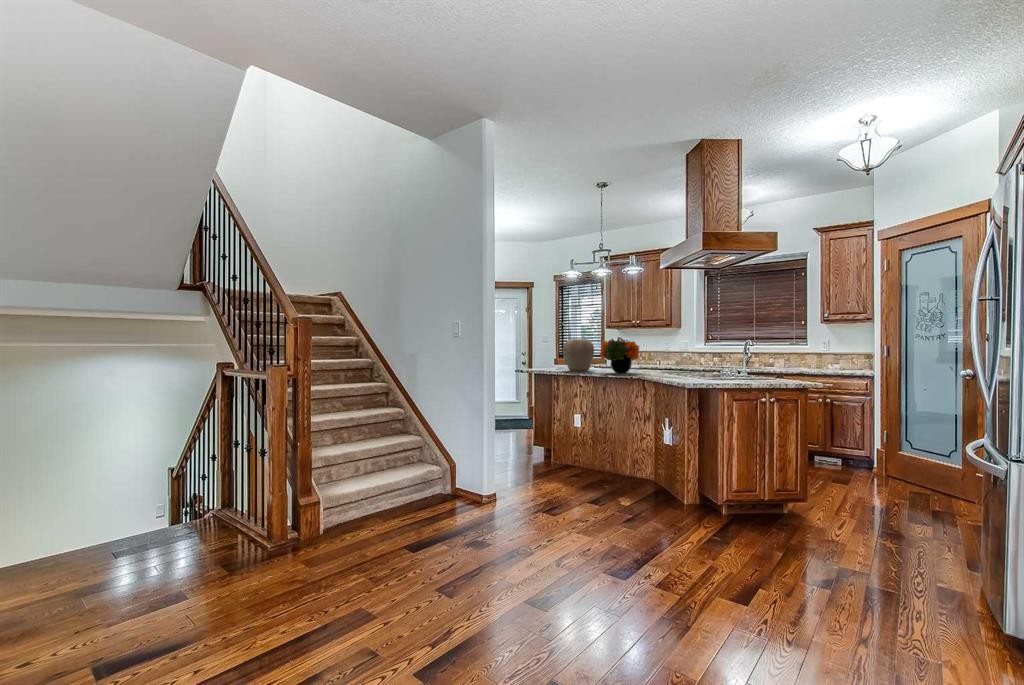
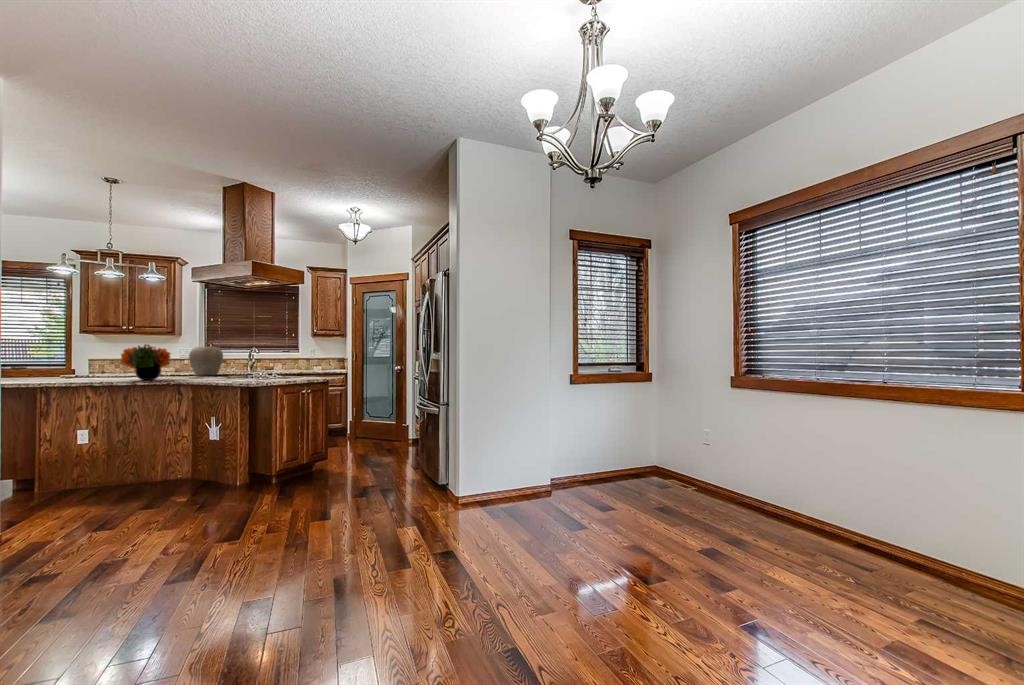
vase: present [563,339,594,371] -> present [189,347,223,376]

